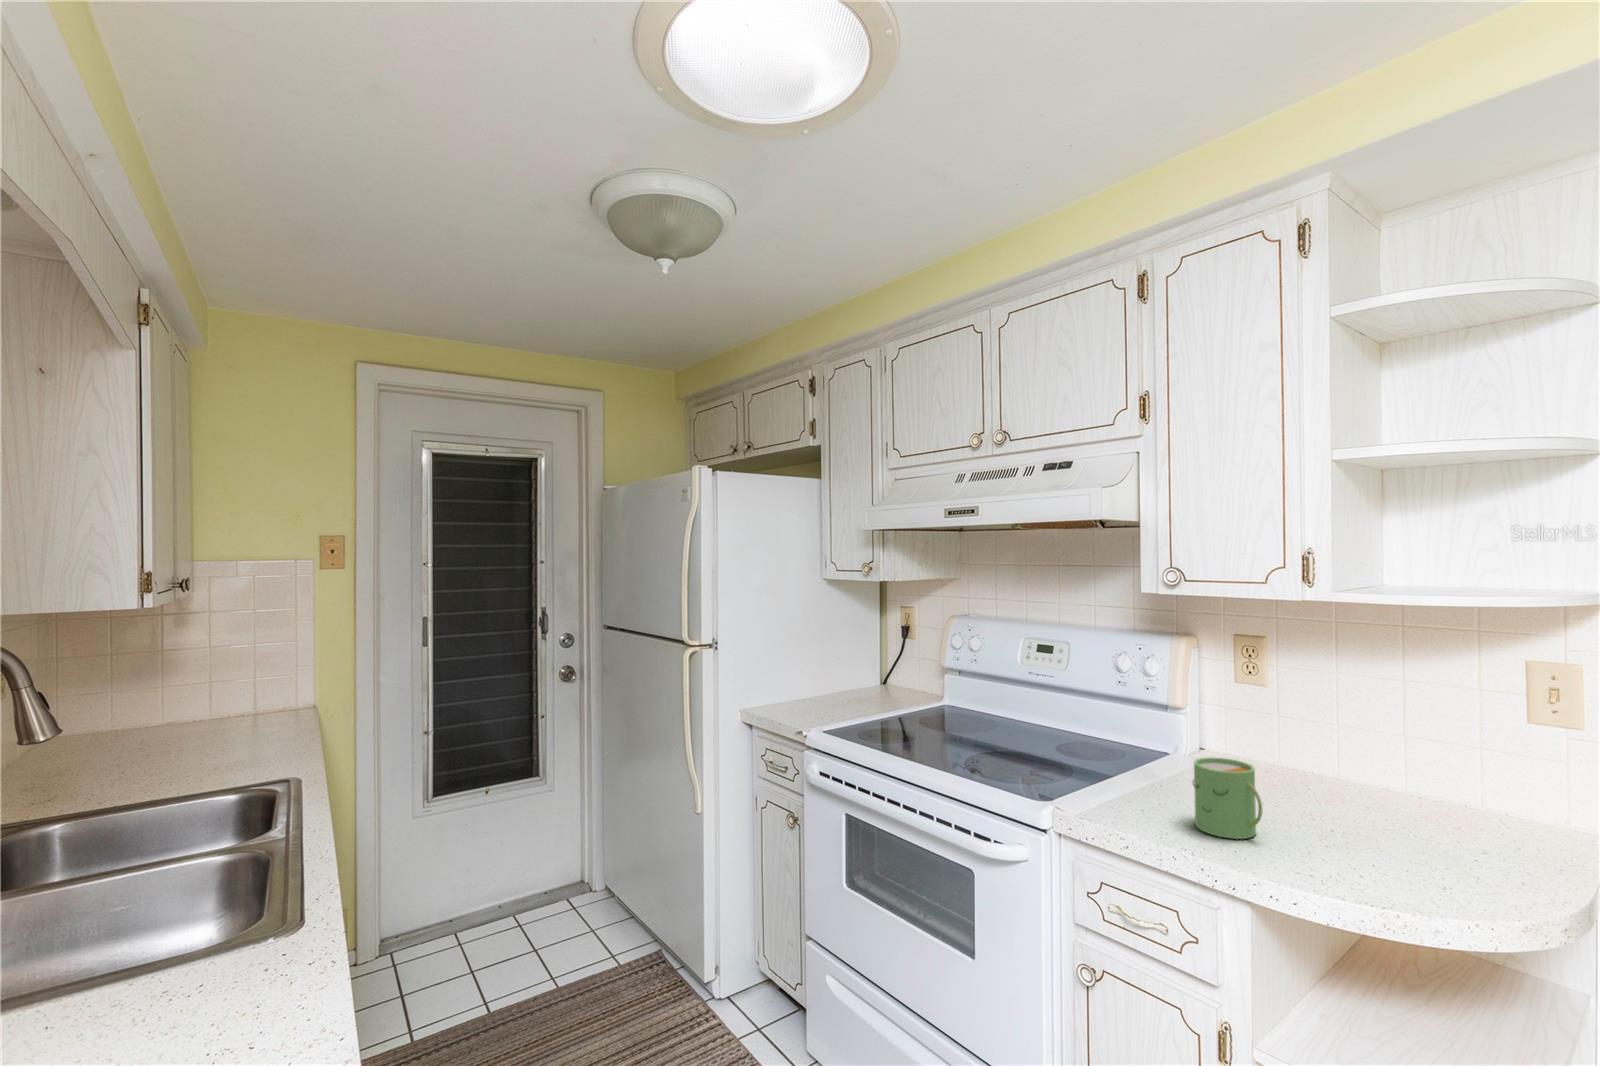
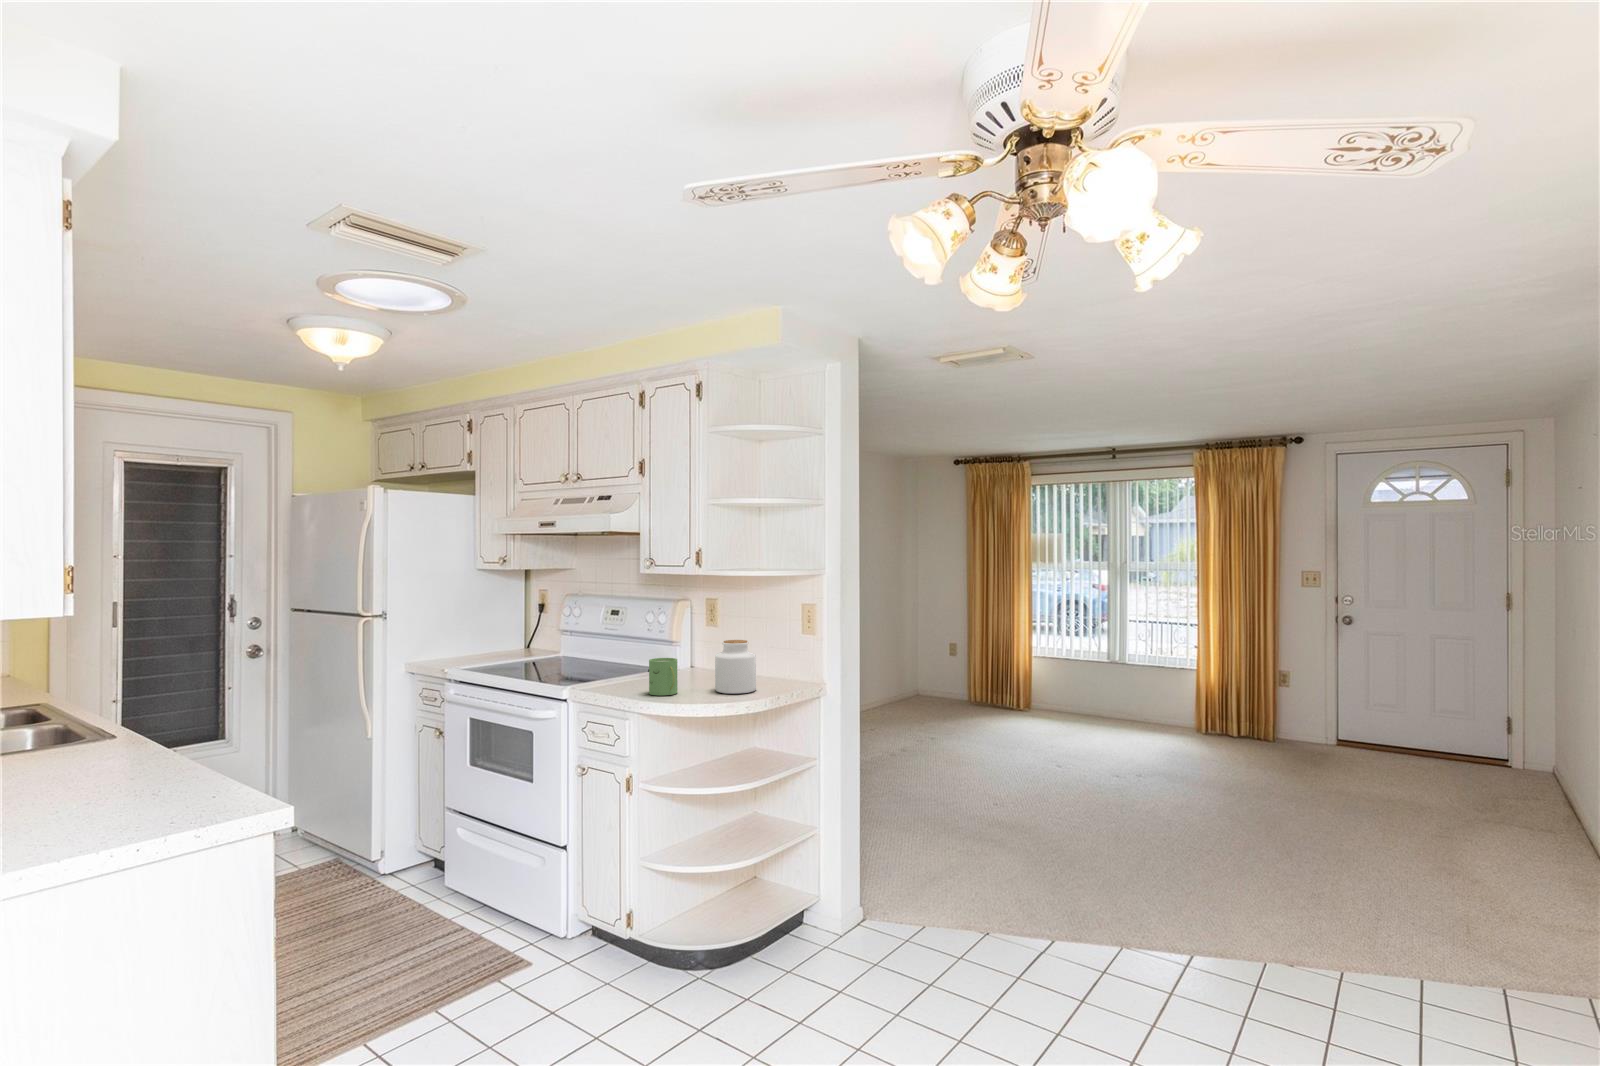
jar: none [1325,730,1427,848] -> present [715,640,756,694]

